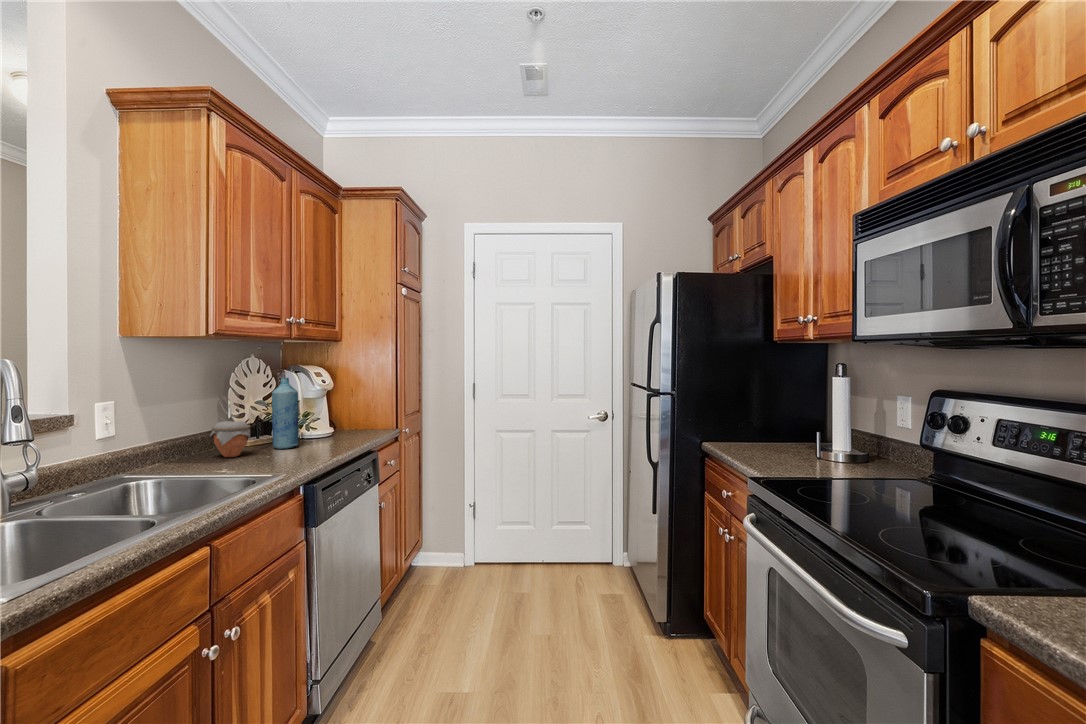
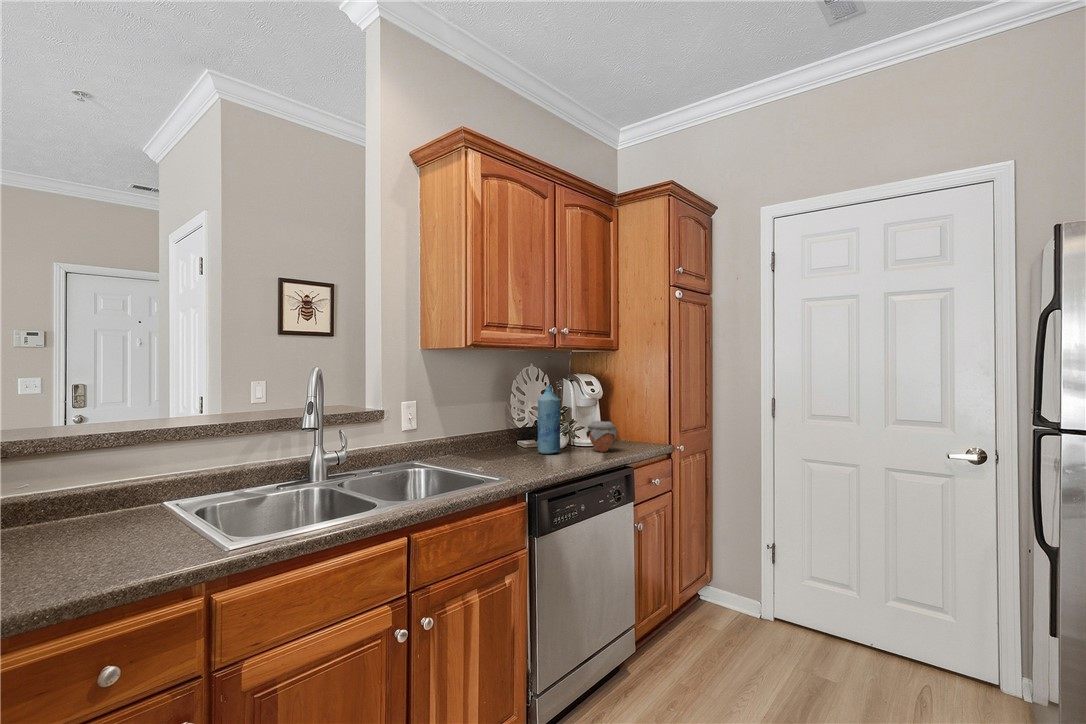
jar: present [210,421,250,457] -> present [586,421,616,452]

